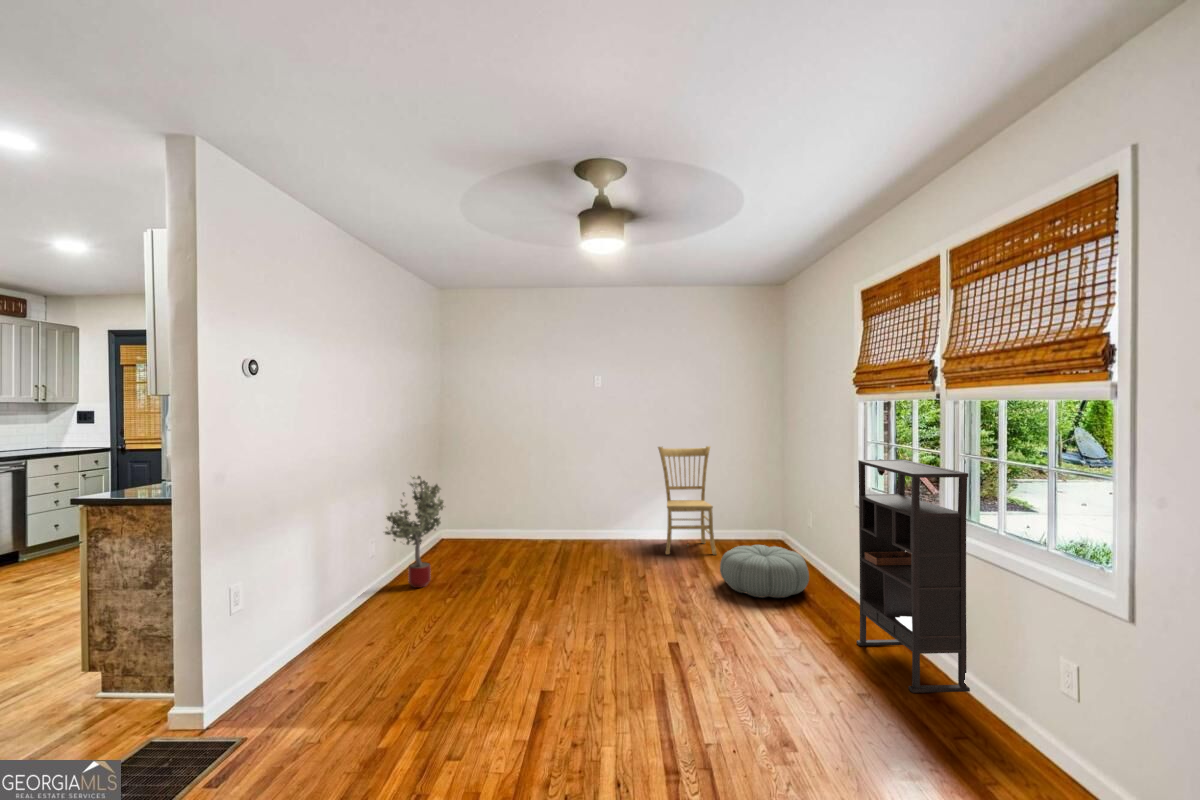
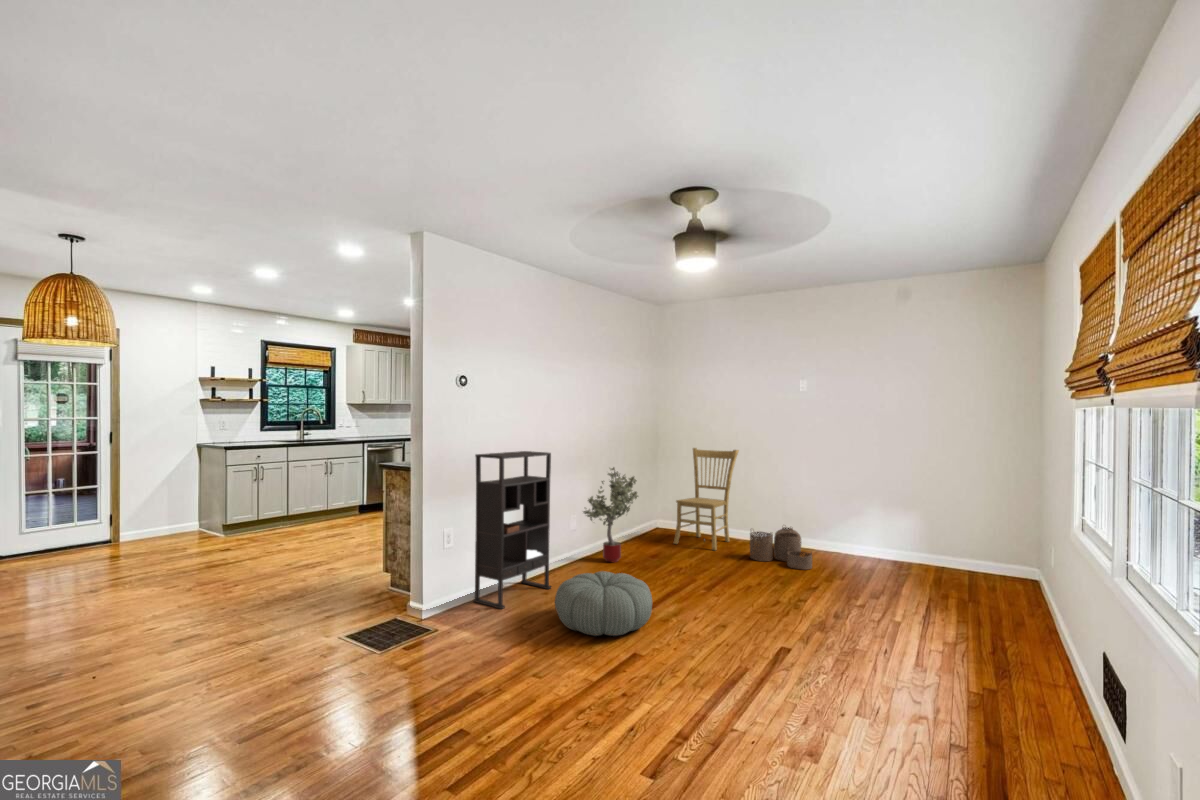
dining chair: present [658,446,716,555] -> present [674,448,739,550]
bookshelf: present [857,460,970,693] -> present [473,451,551,609]
woven basket: none [559,519,621,560] -> present [750,527,812,569]
pouf: present [720,545,809,598] -> present [555,571,652,636]

